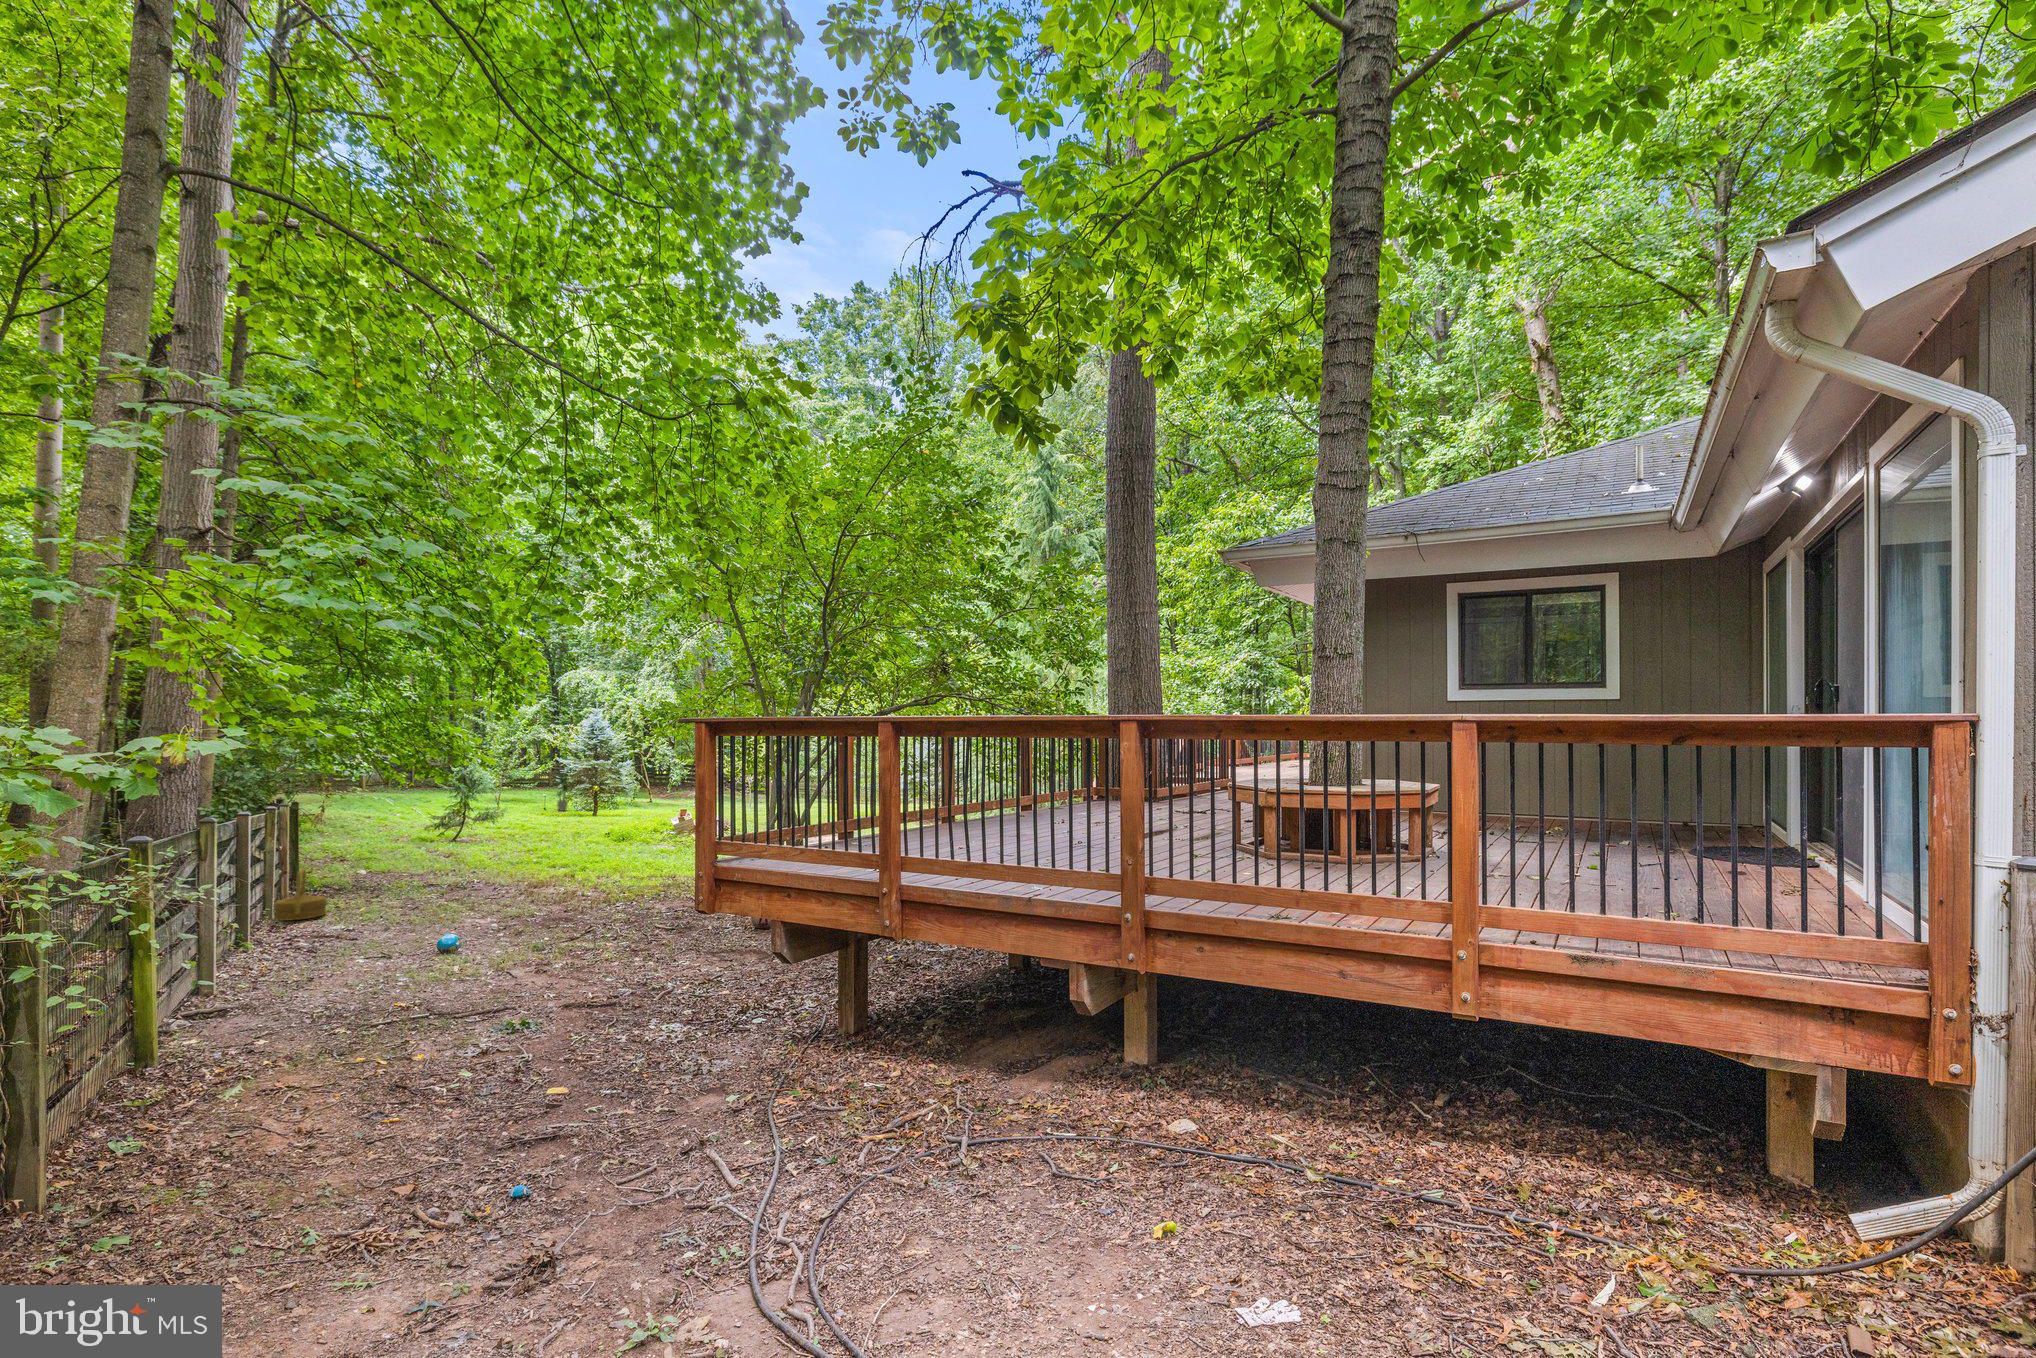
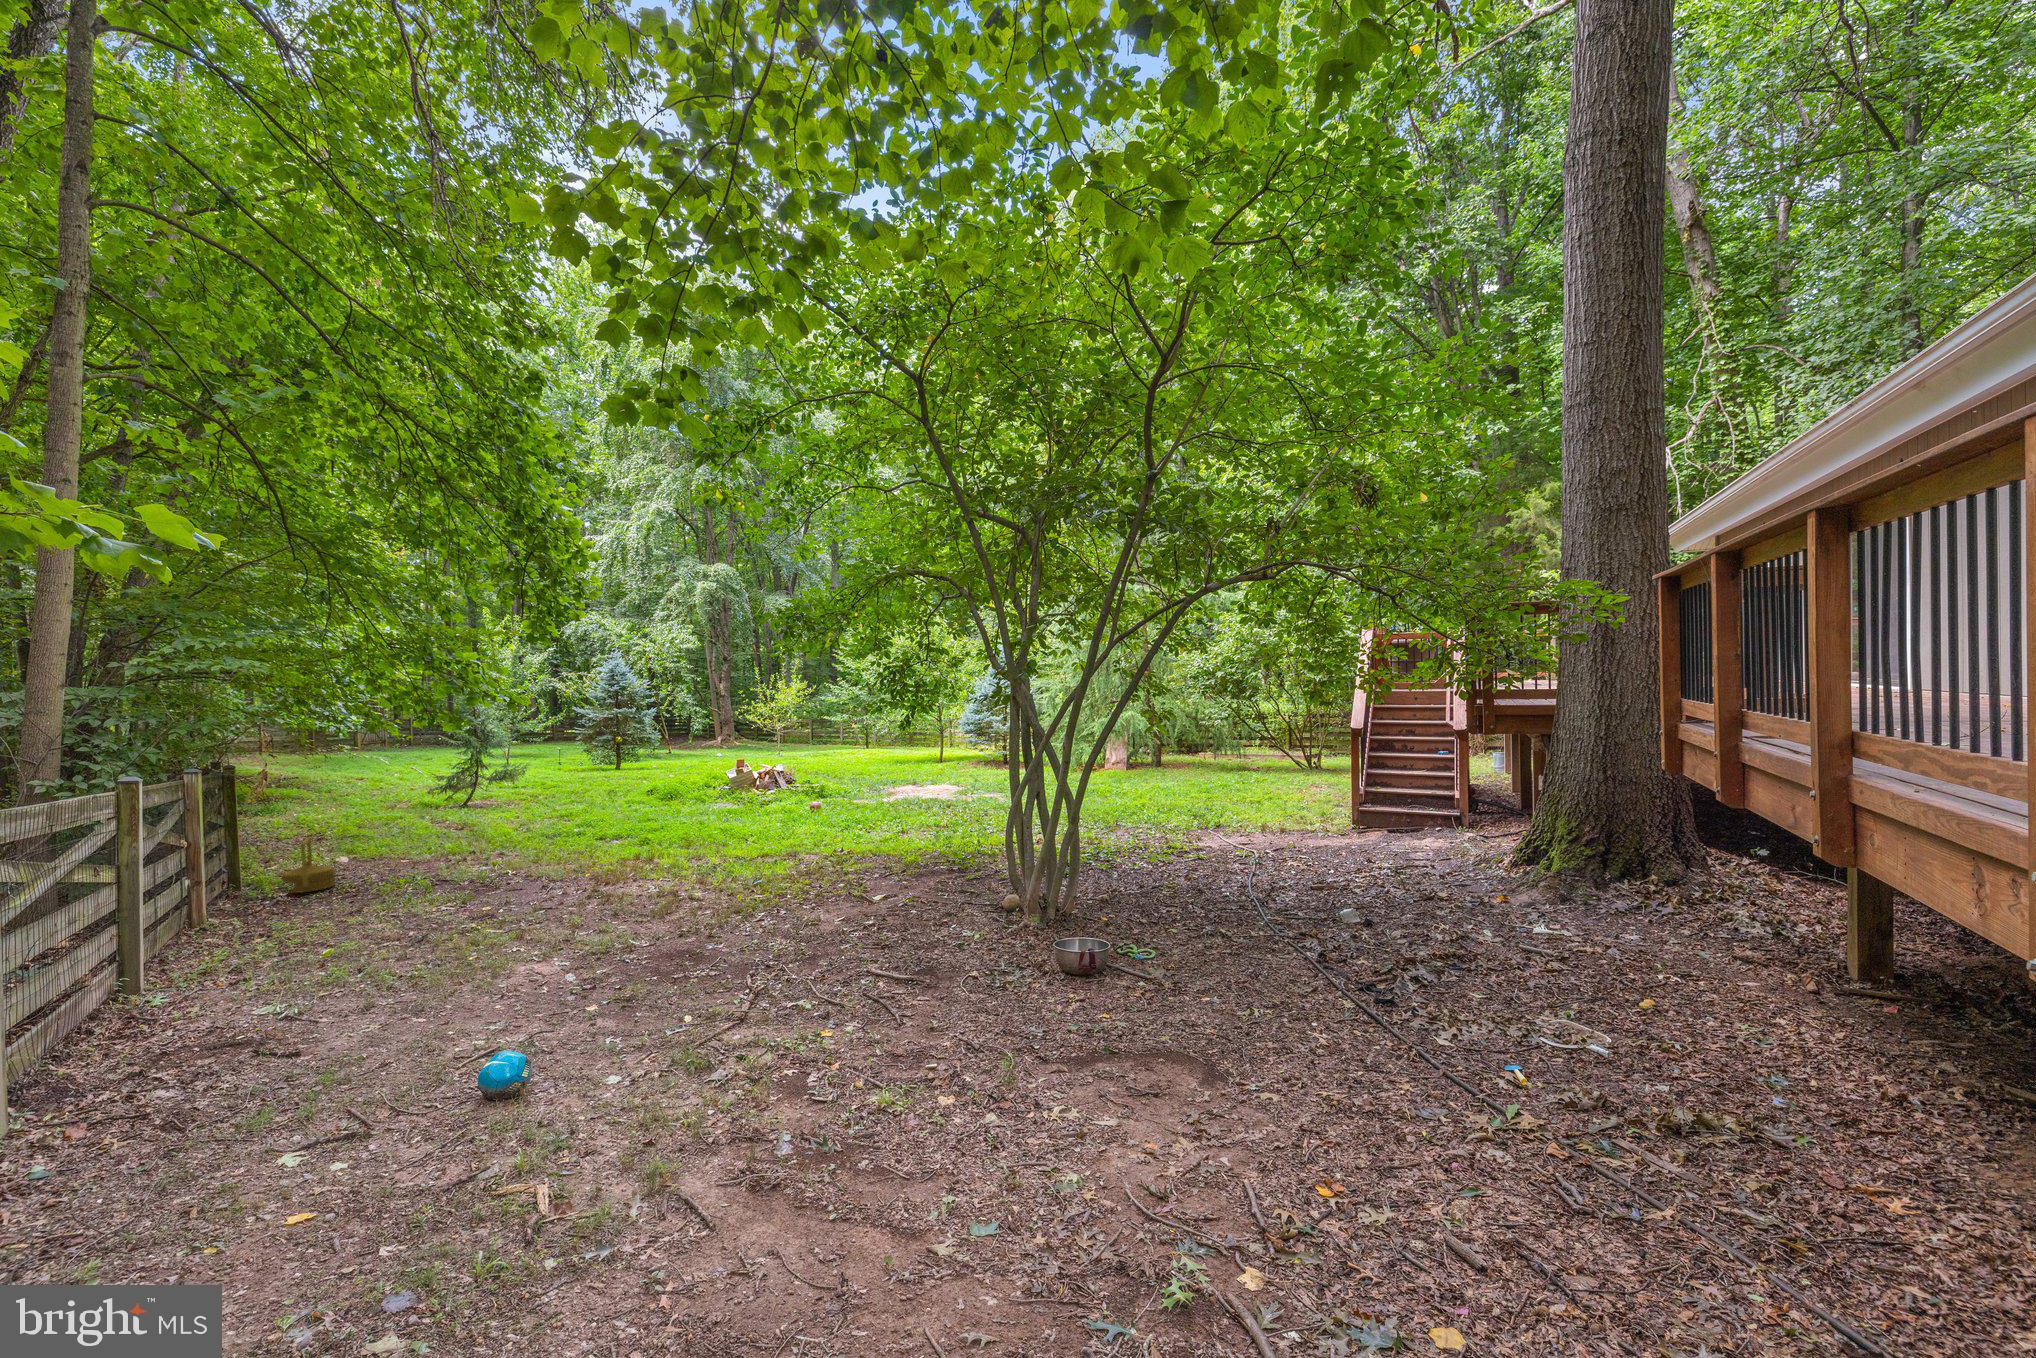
potted plant: present [557,773,570,811] -> none [568,723,596,767]

